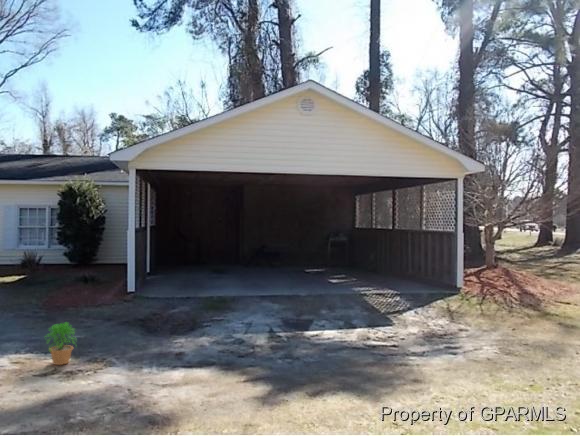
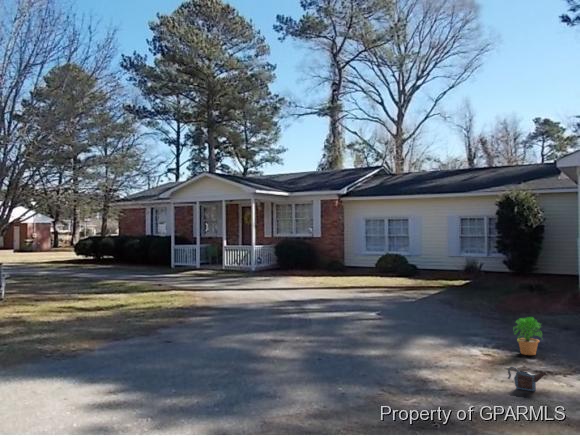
watering can: none [22,390,67,415] -> present [508,367,546,391]

